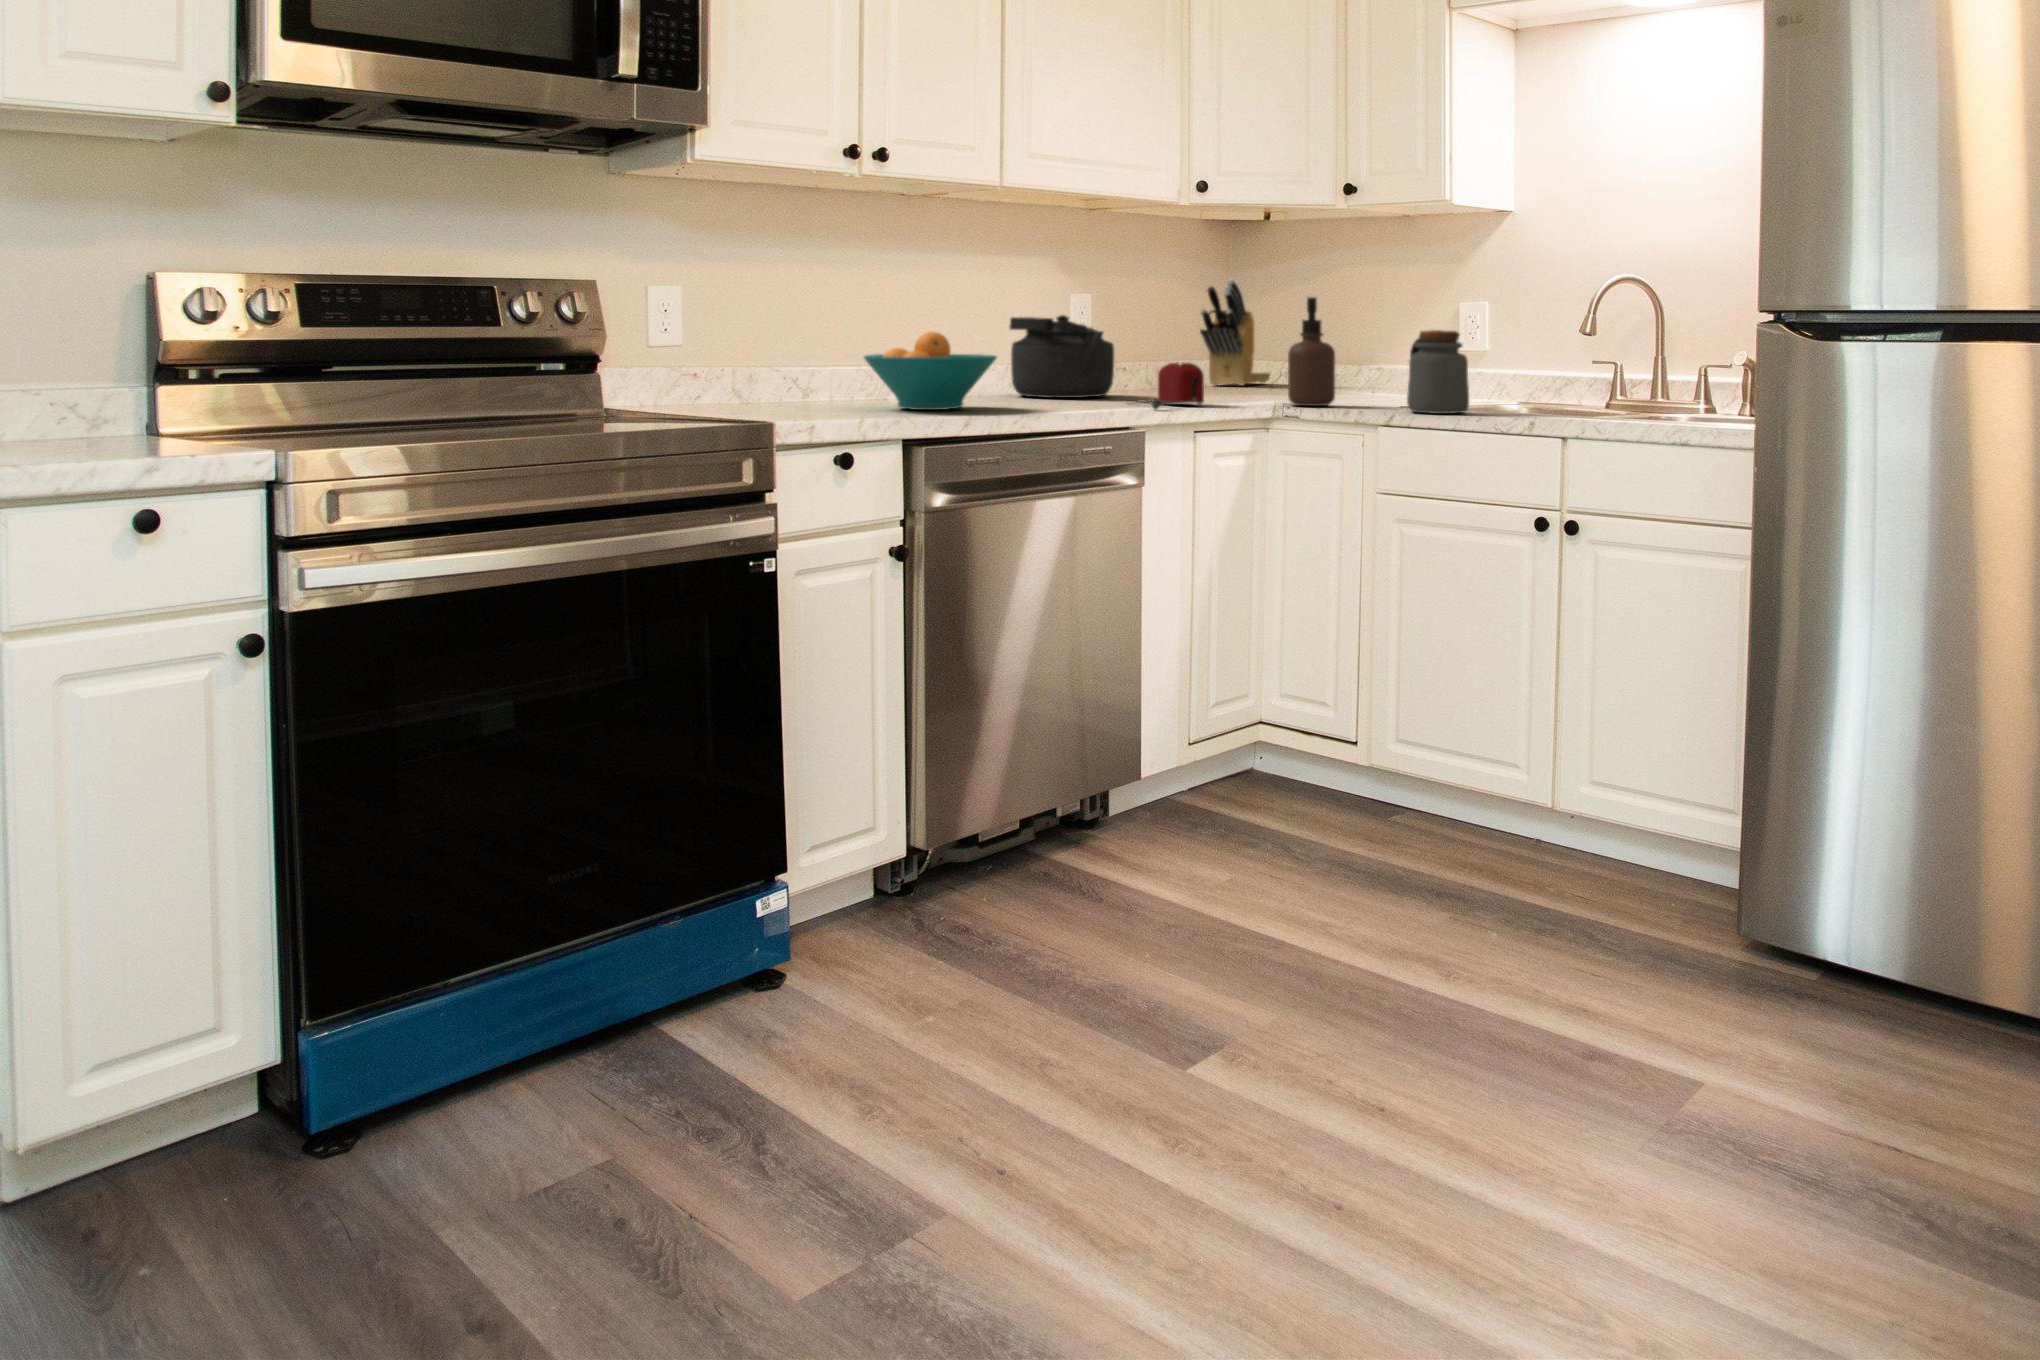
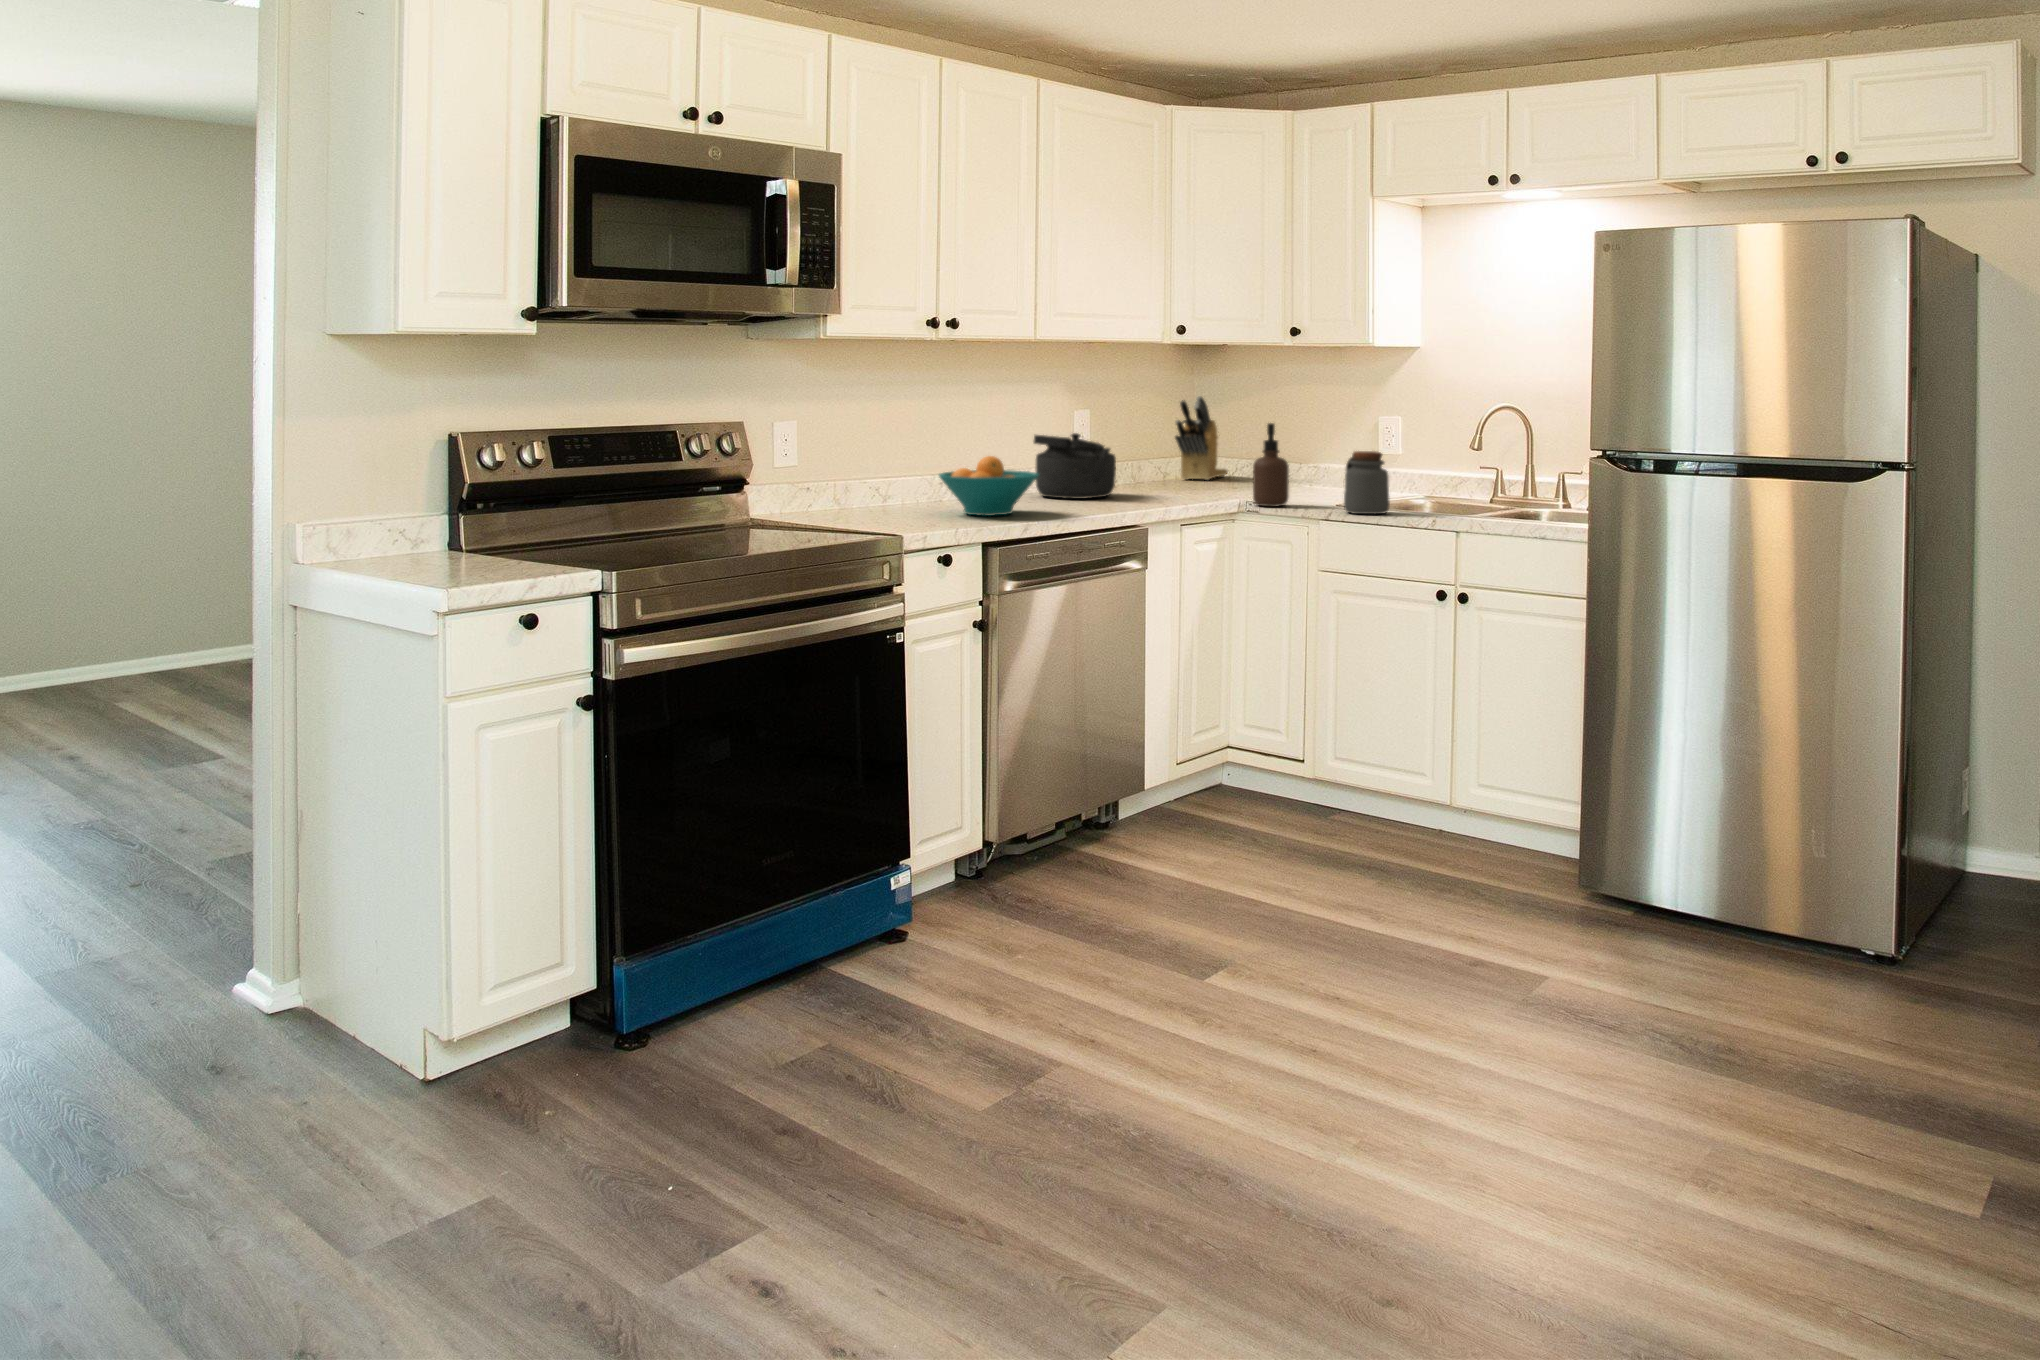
toaster: present [1128,362,1204,410] -> none [1129,474,1191,513]

